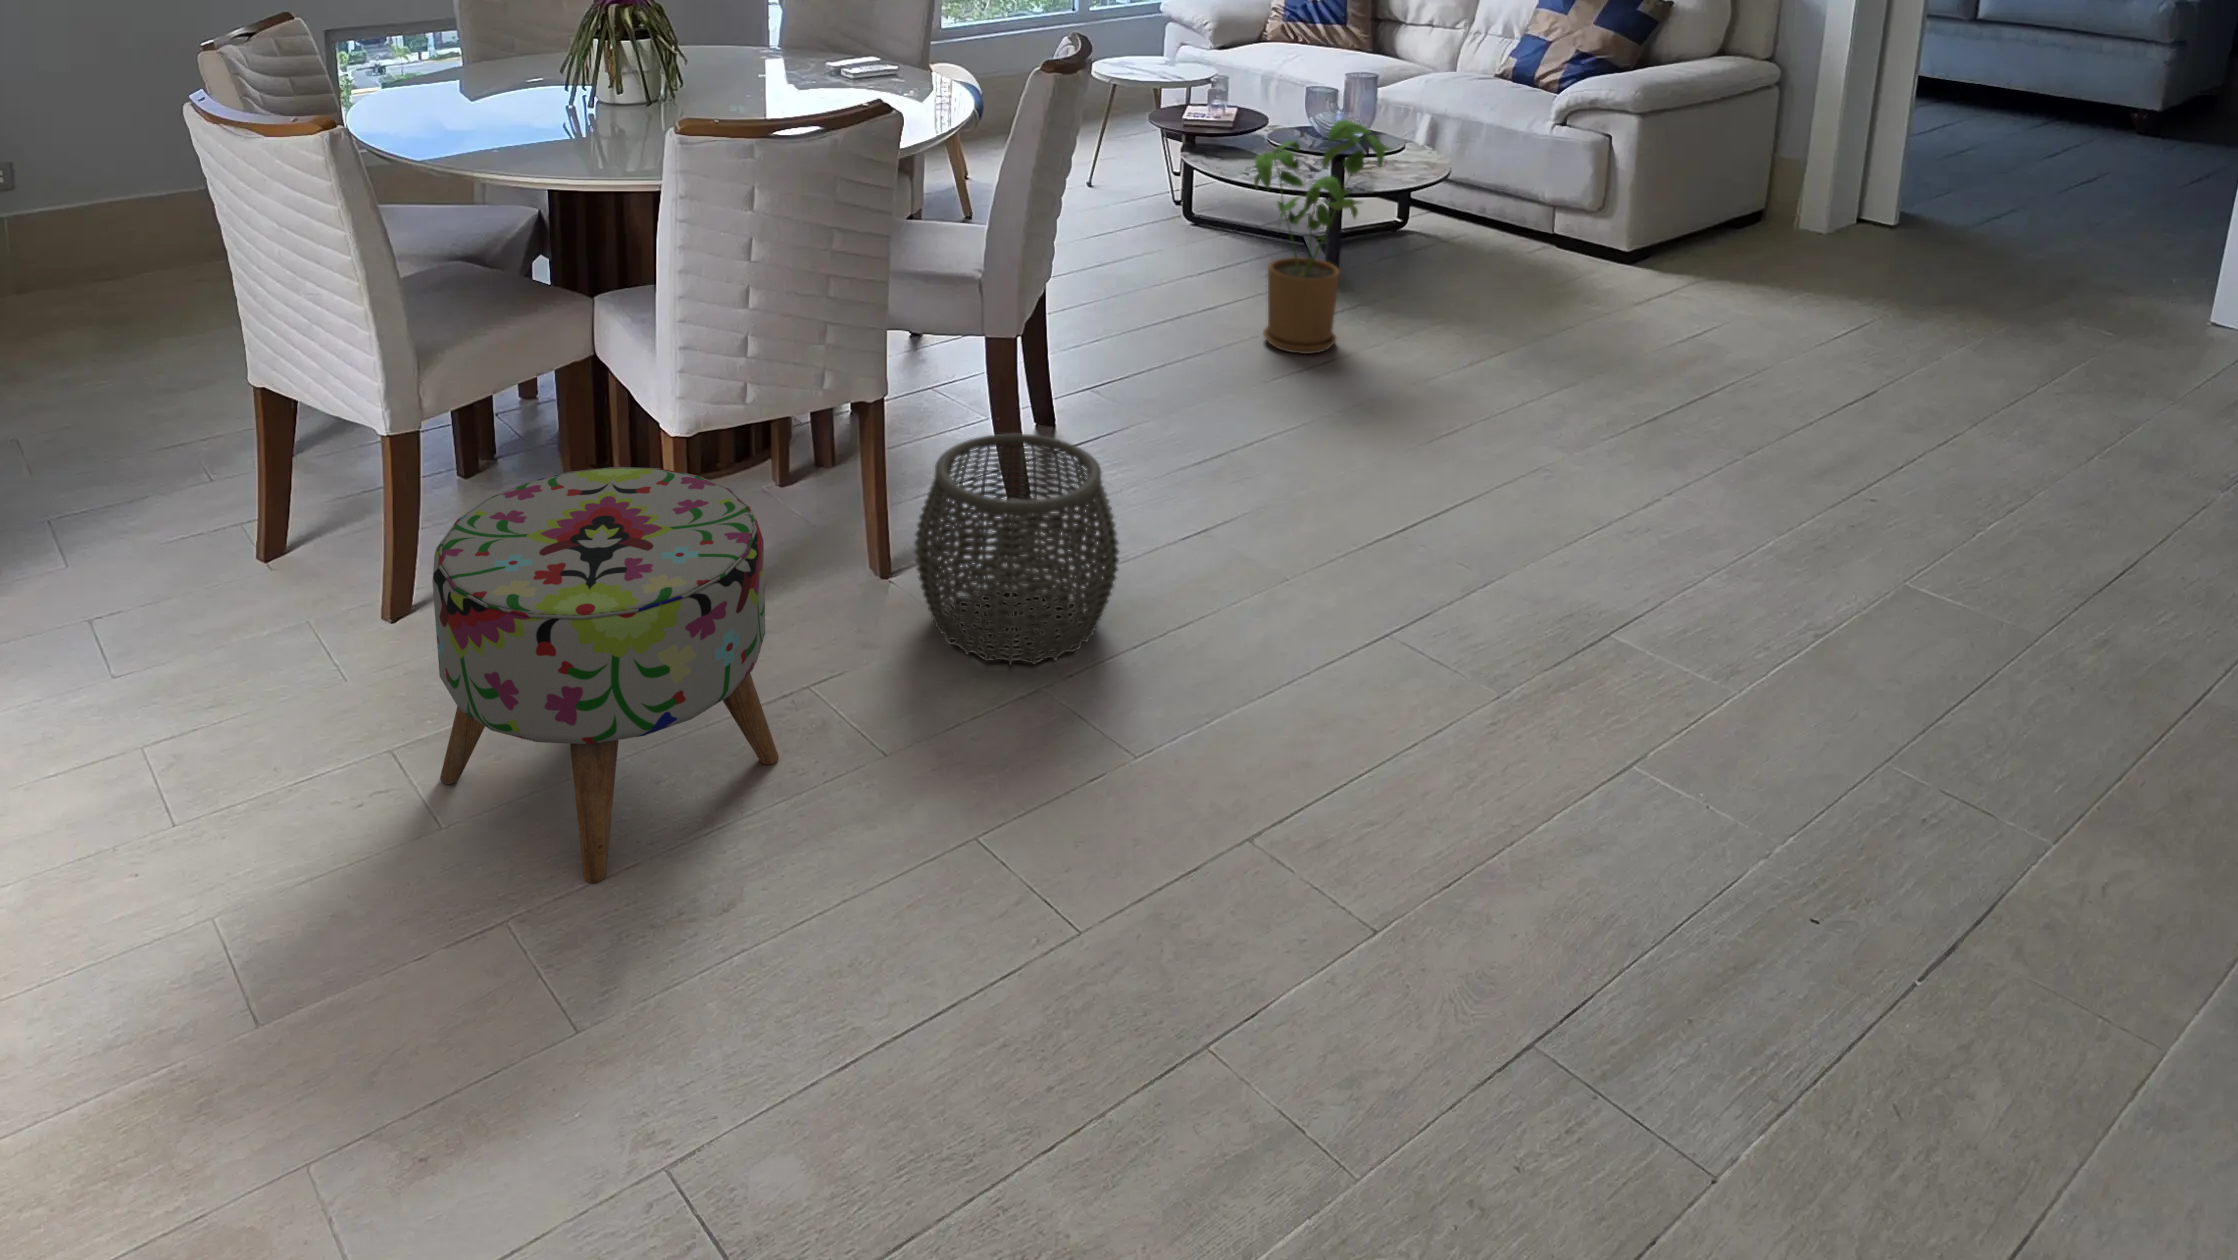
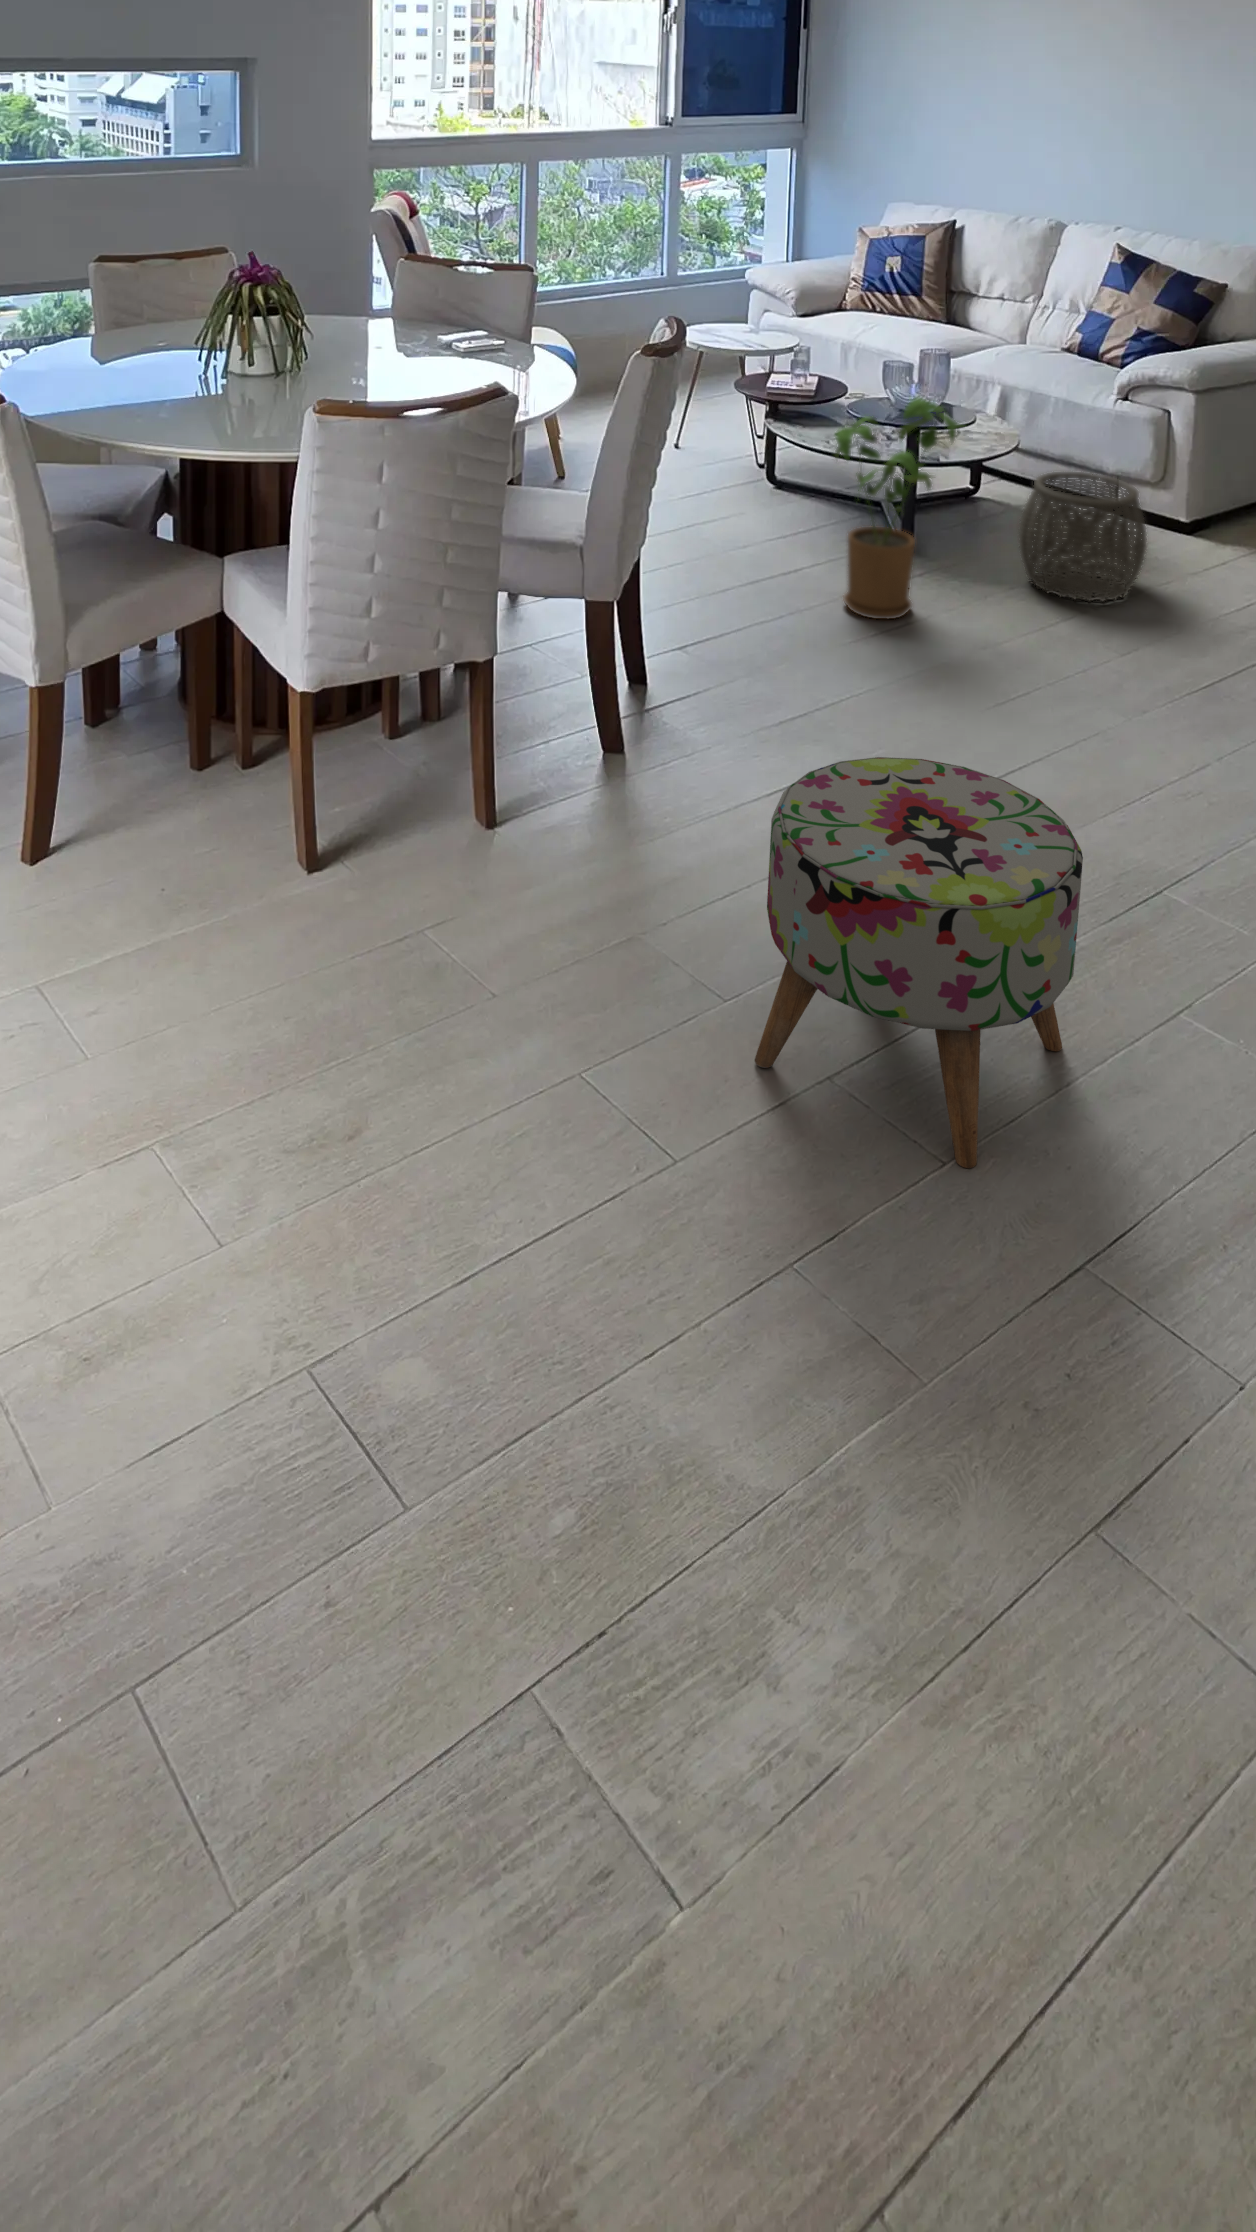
woven basket: present [914,433,1120,664] -> present [1019,472,1147,602]
ottoman: present [432,467,779,883] -> present [755,757,1083,1168]

